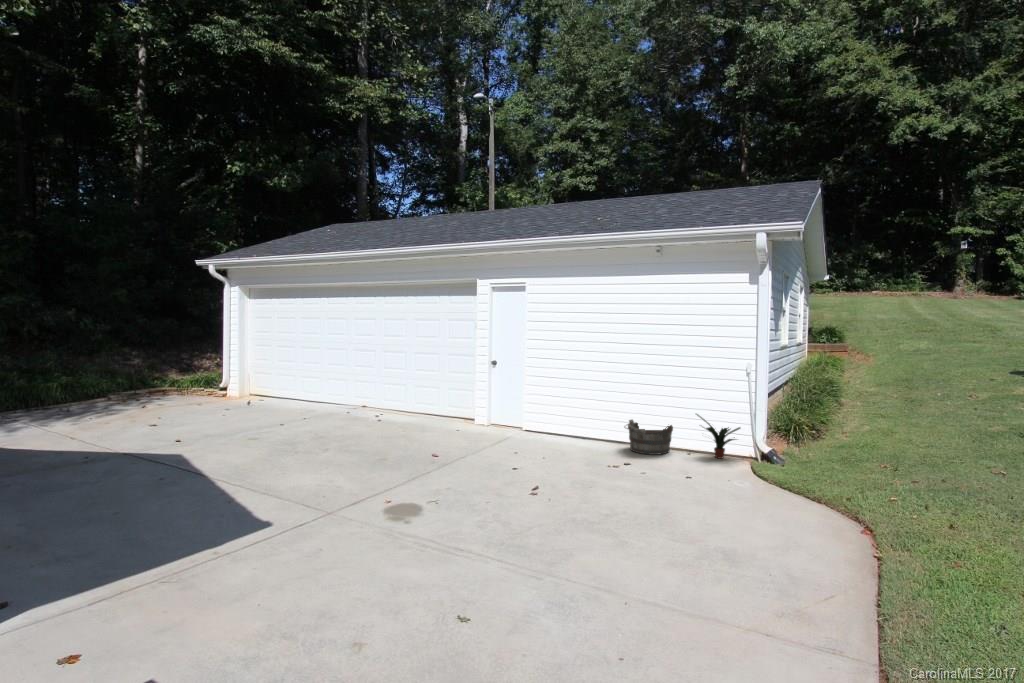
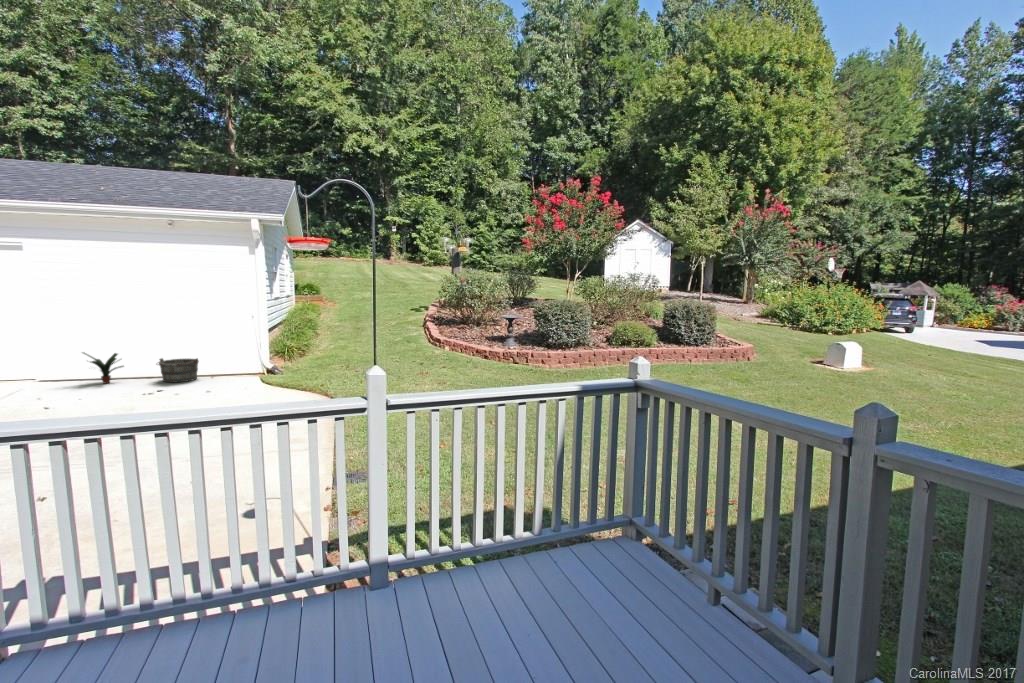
potted plant: present [696,414,740,459] -> present [83,353,124,384]

